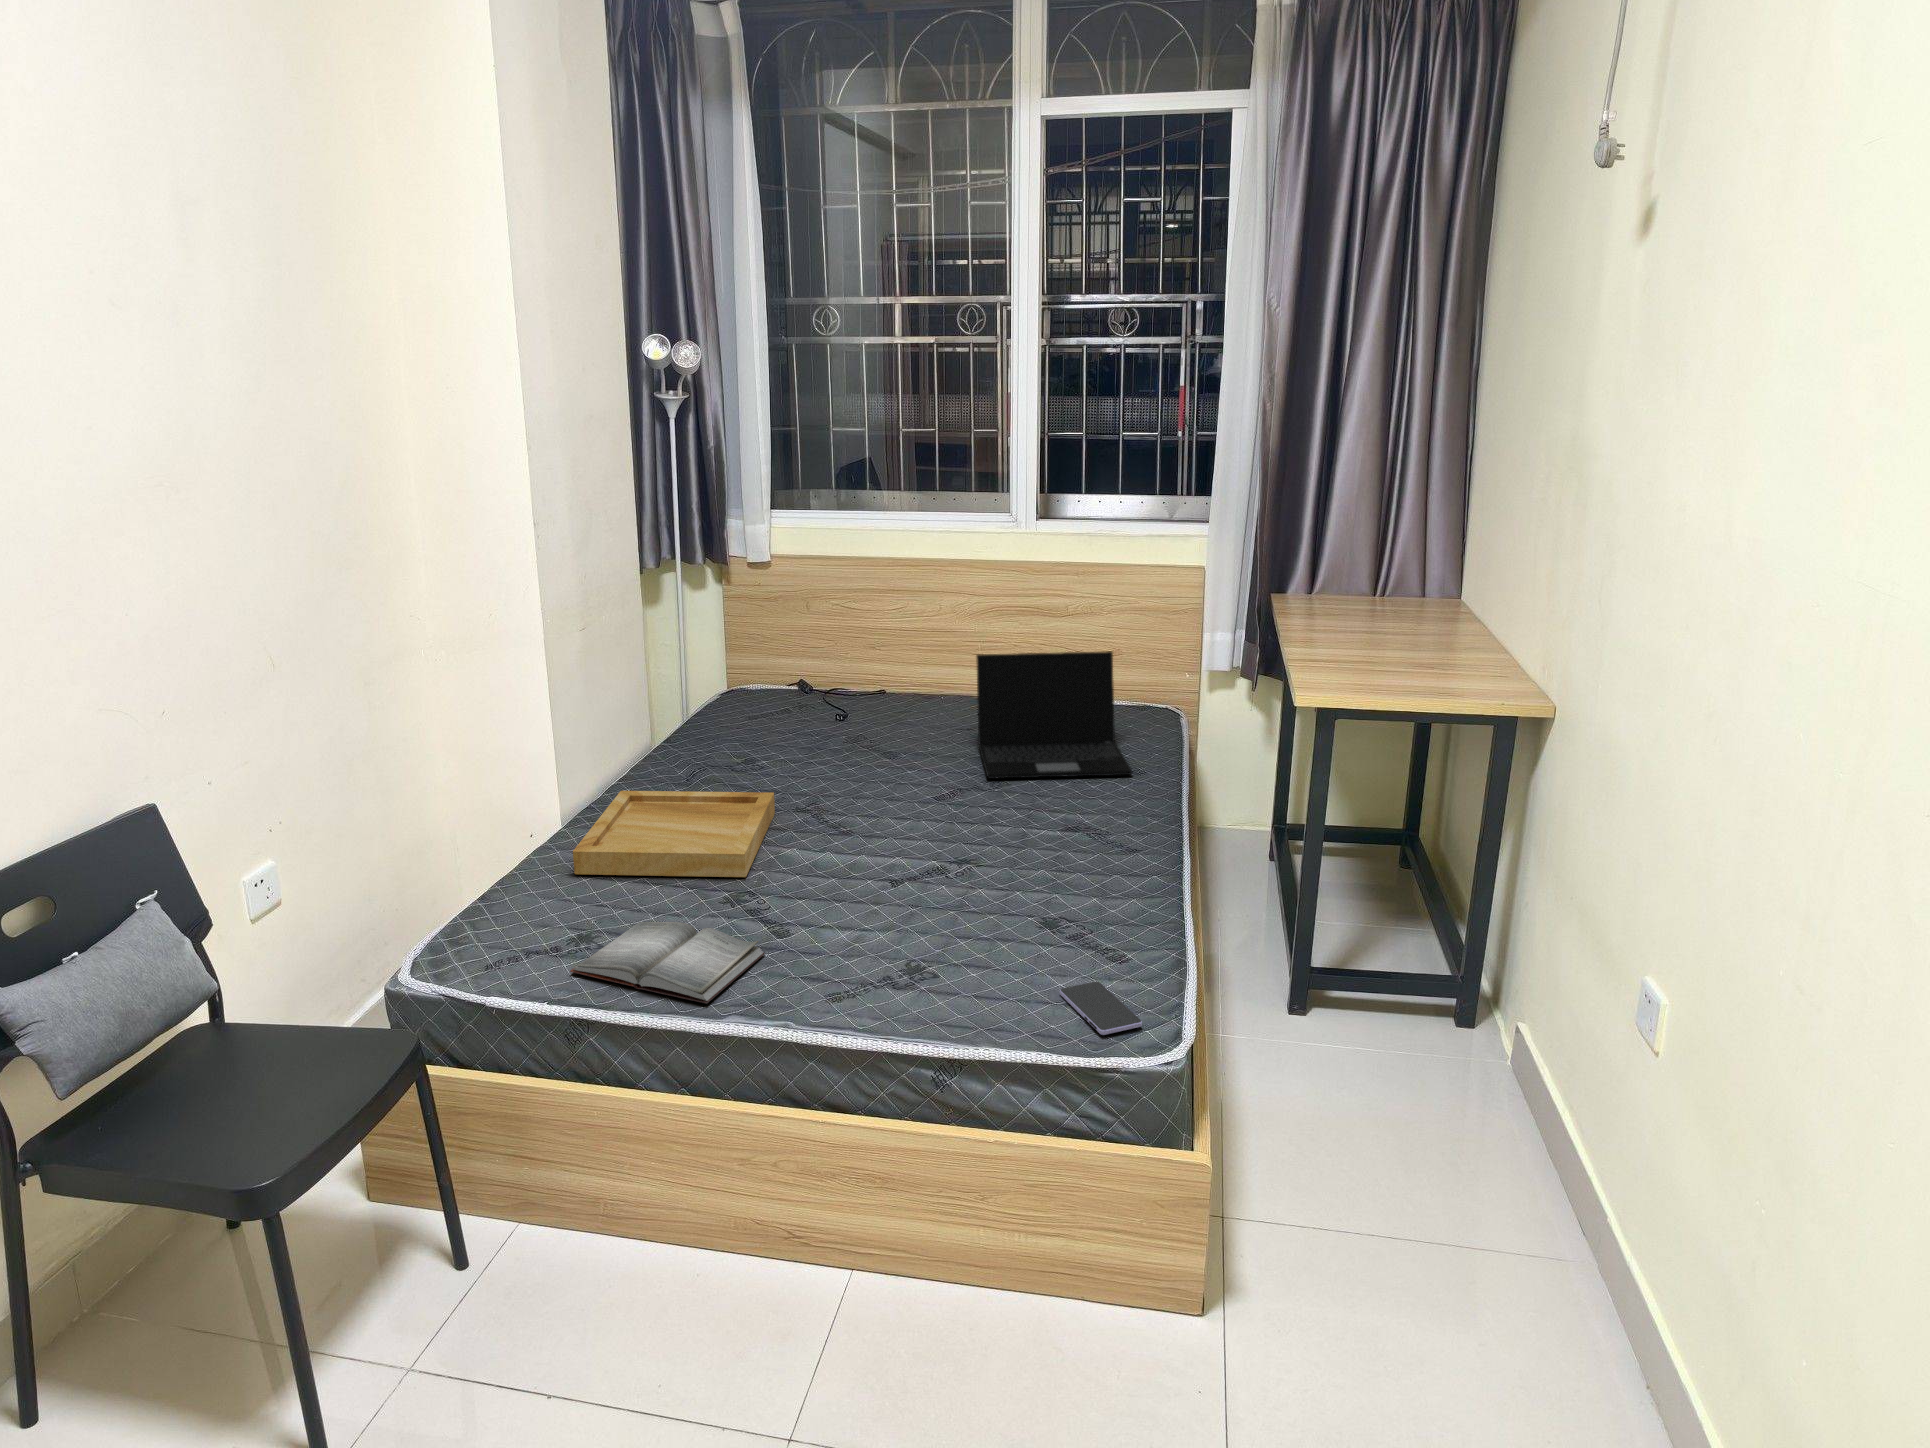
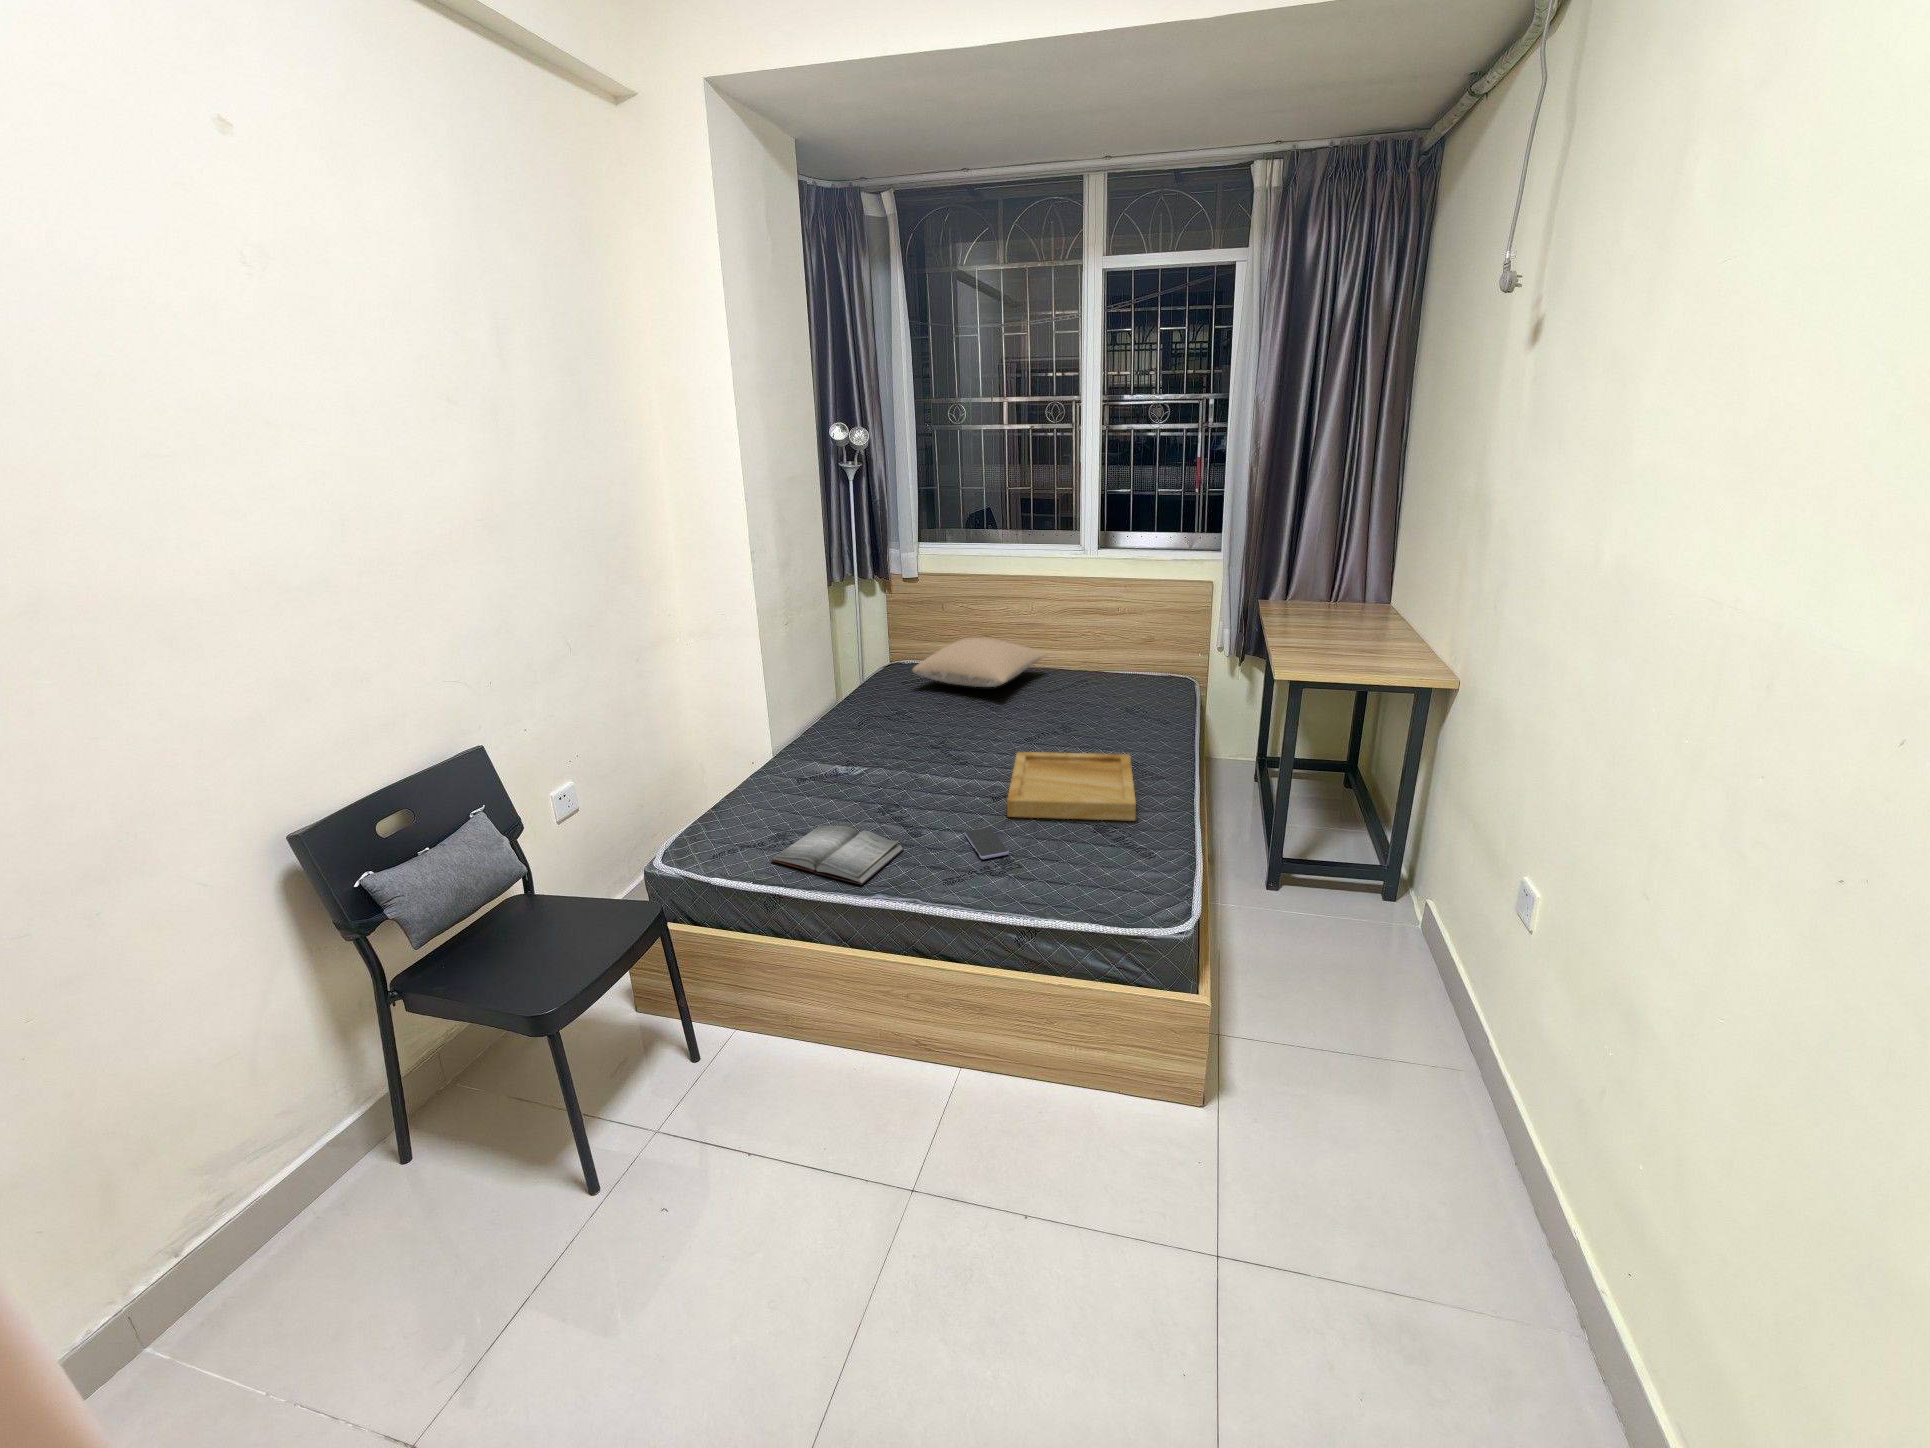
pillow: none [762,651,962,723] -> present [912,638,1047,687]
laptop: present [976,651,1132,779] -> none [1056,639,1161,726]
tray: present [573,791,775,877] -> present [1007,752,1136,821]
smartphone: present [1060,982,1142,1035] -> present [965,827,1009,859]

